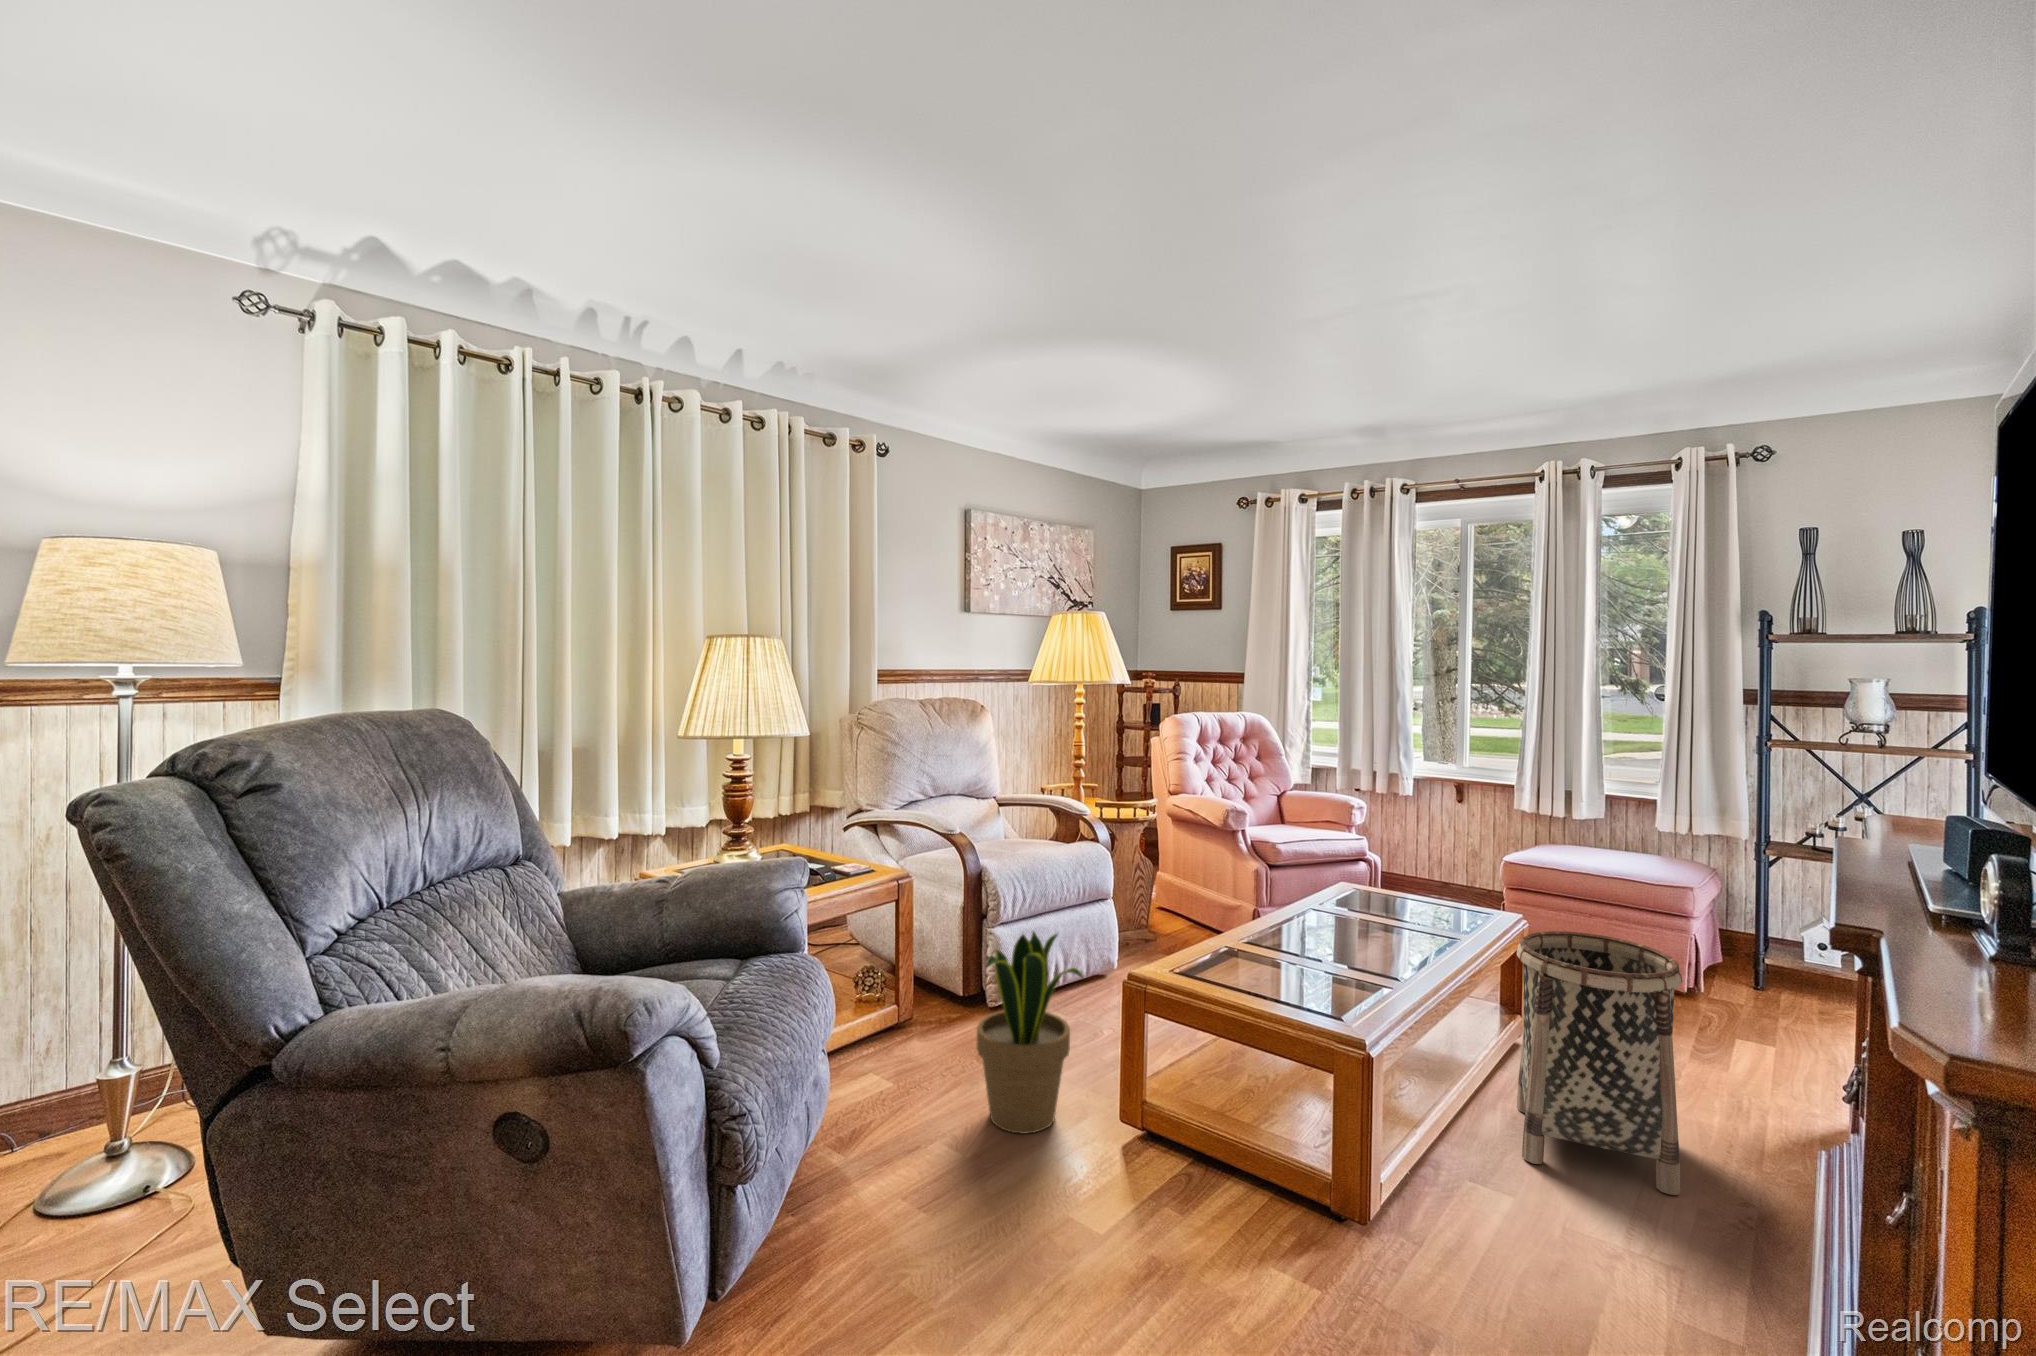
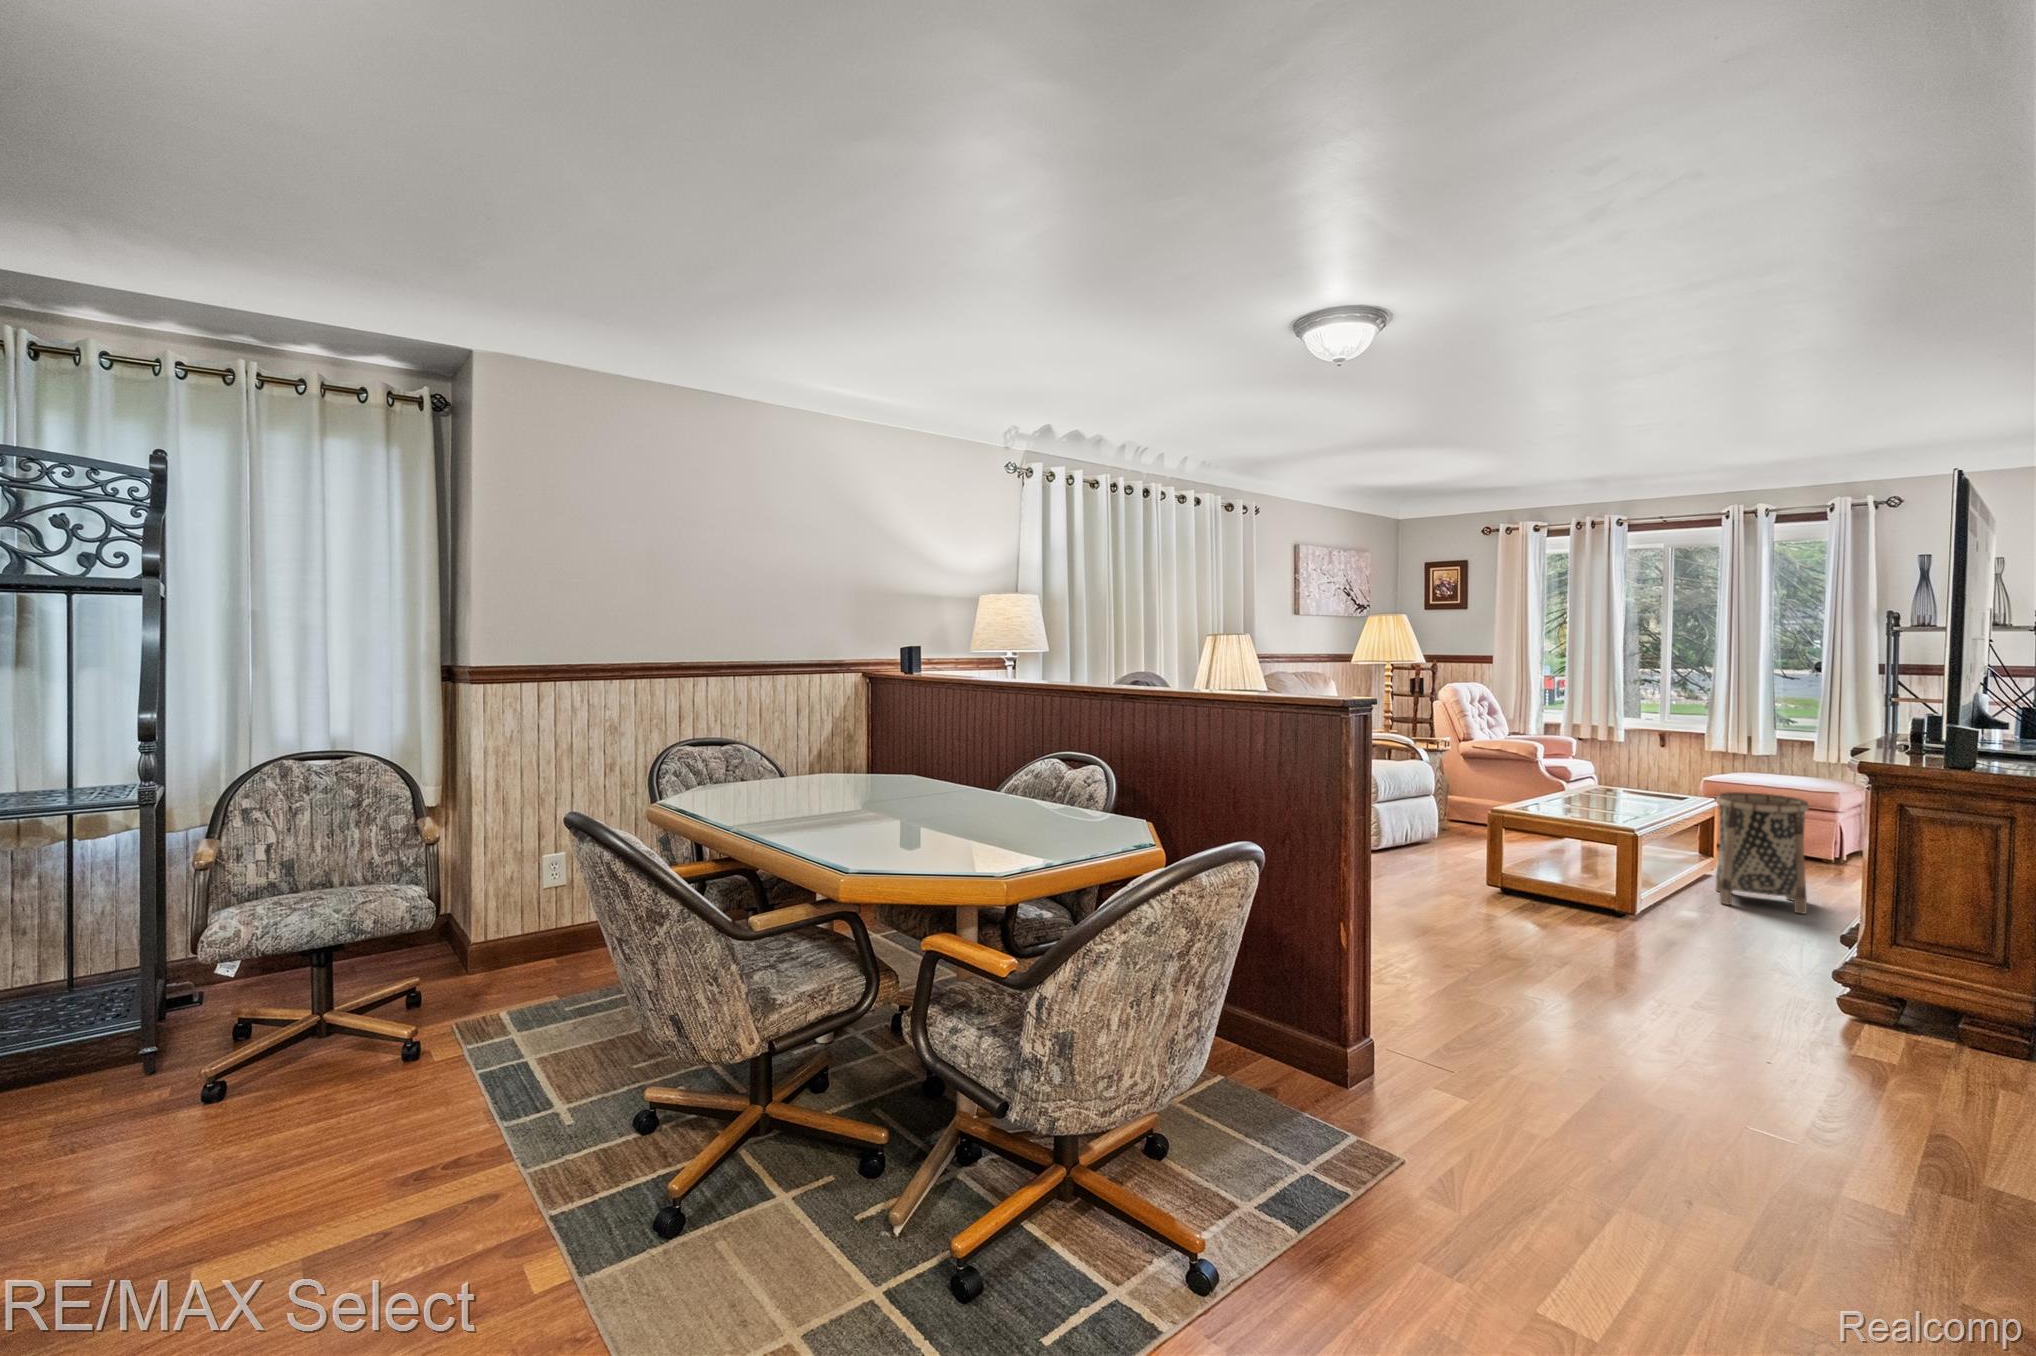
potted plant: present [977,932,1083,1134] -> none [1411,789,1474,890]

